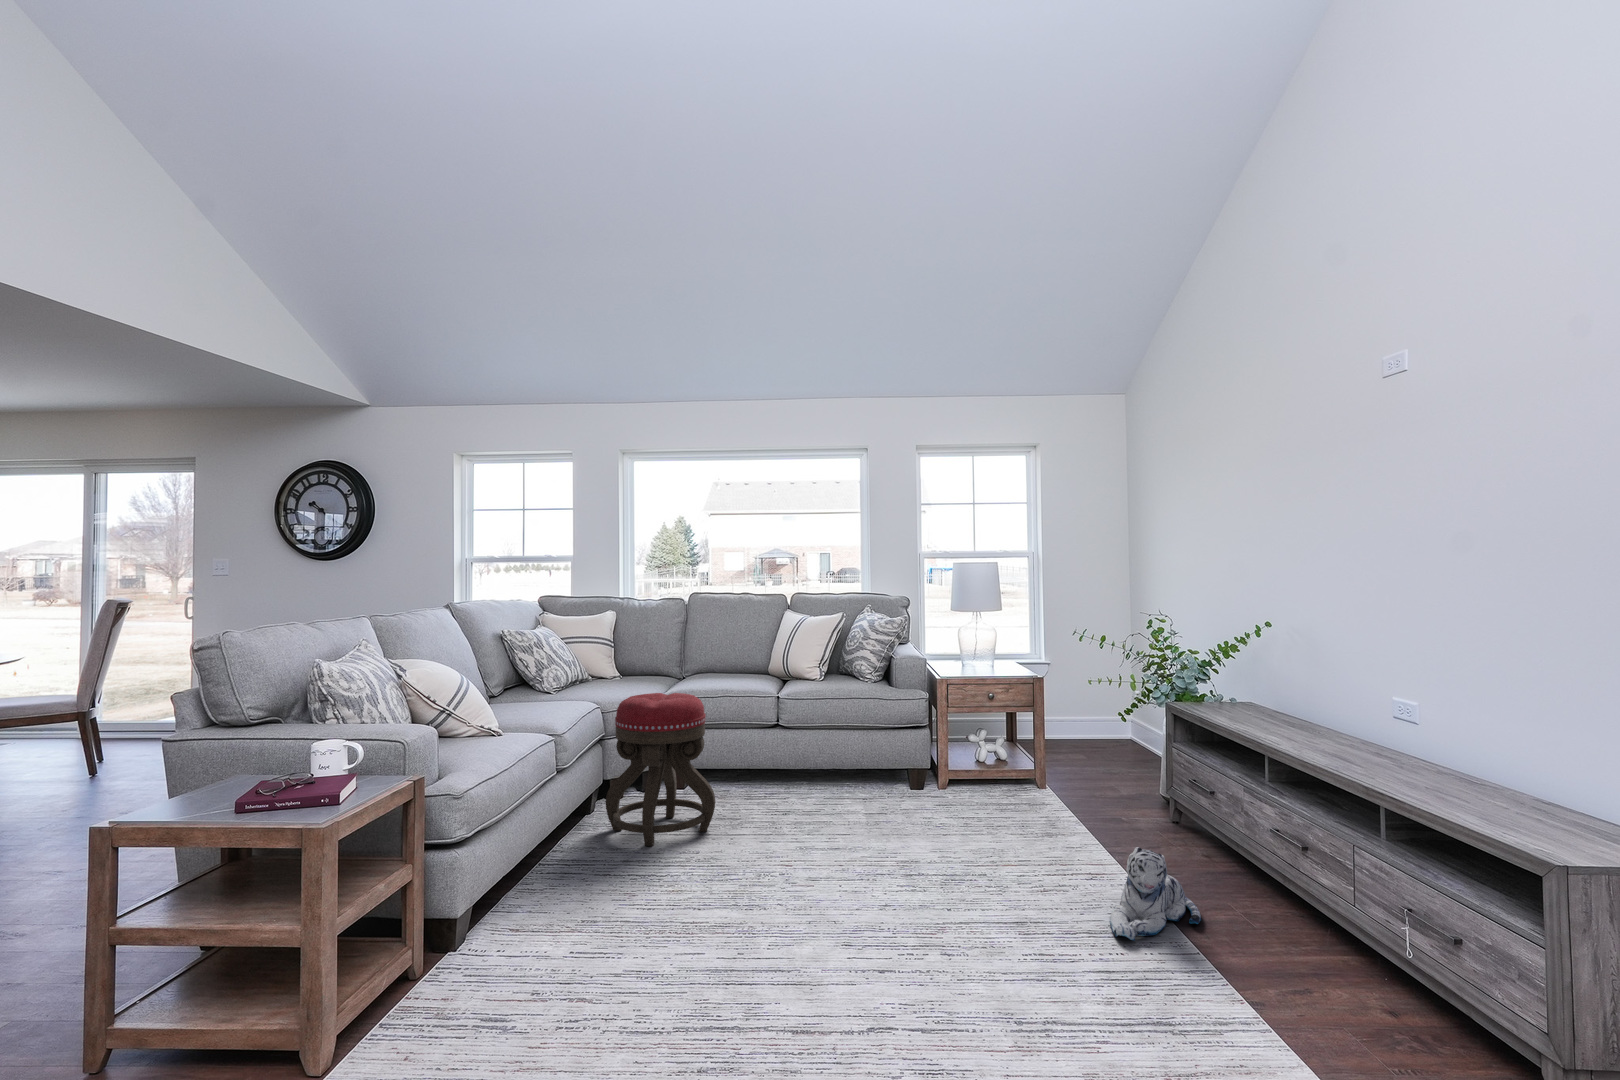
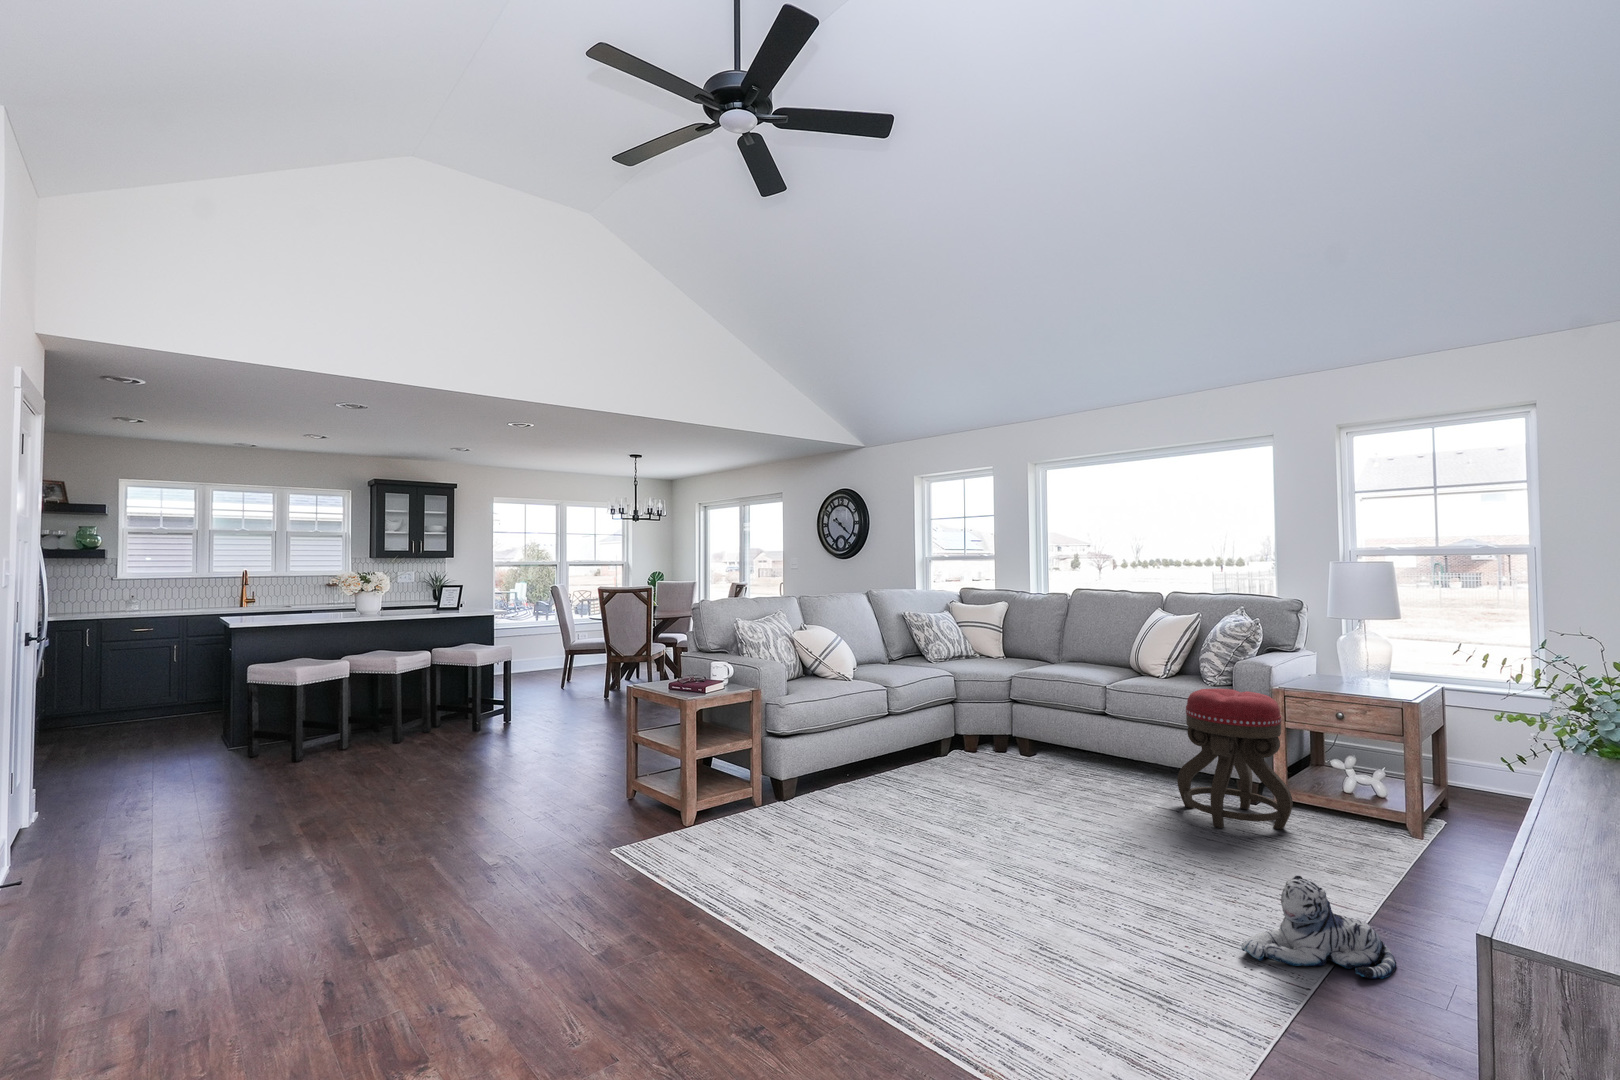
ottoman: present [606,693,715,846] -> present [1177,689,1293,830]

